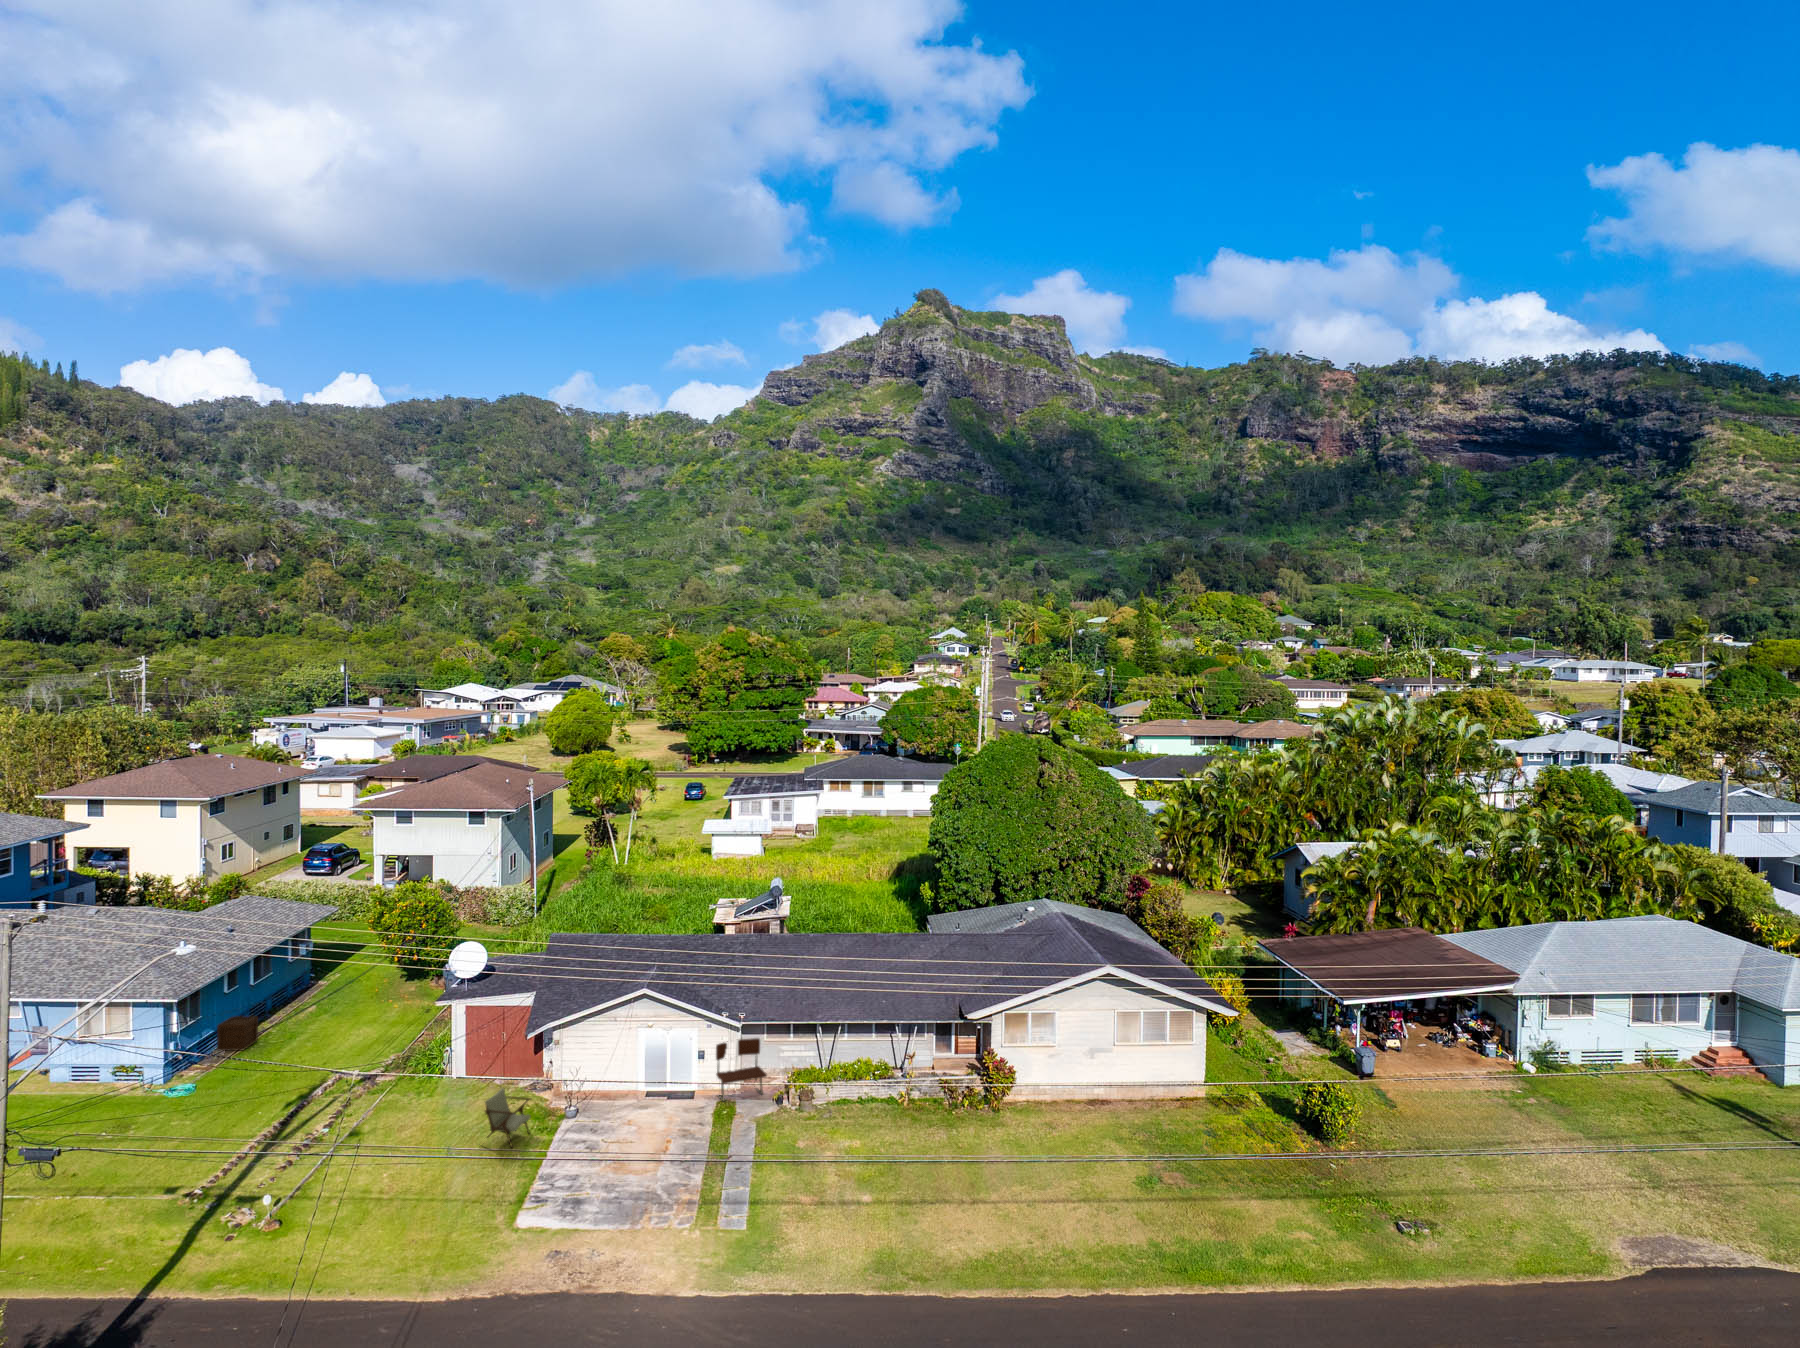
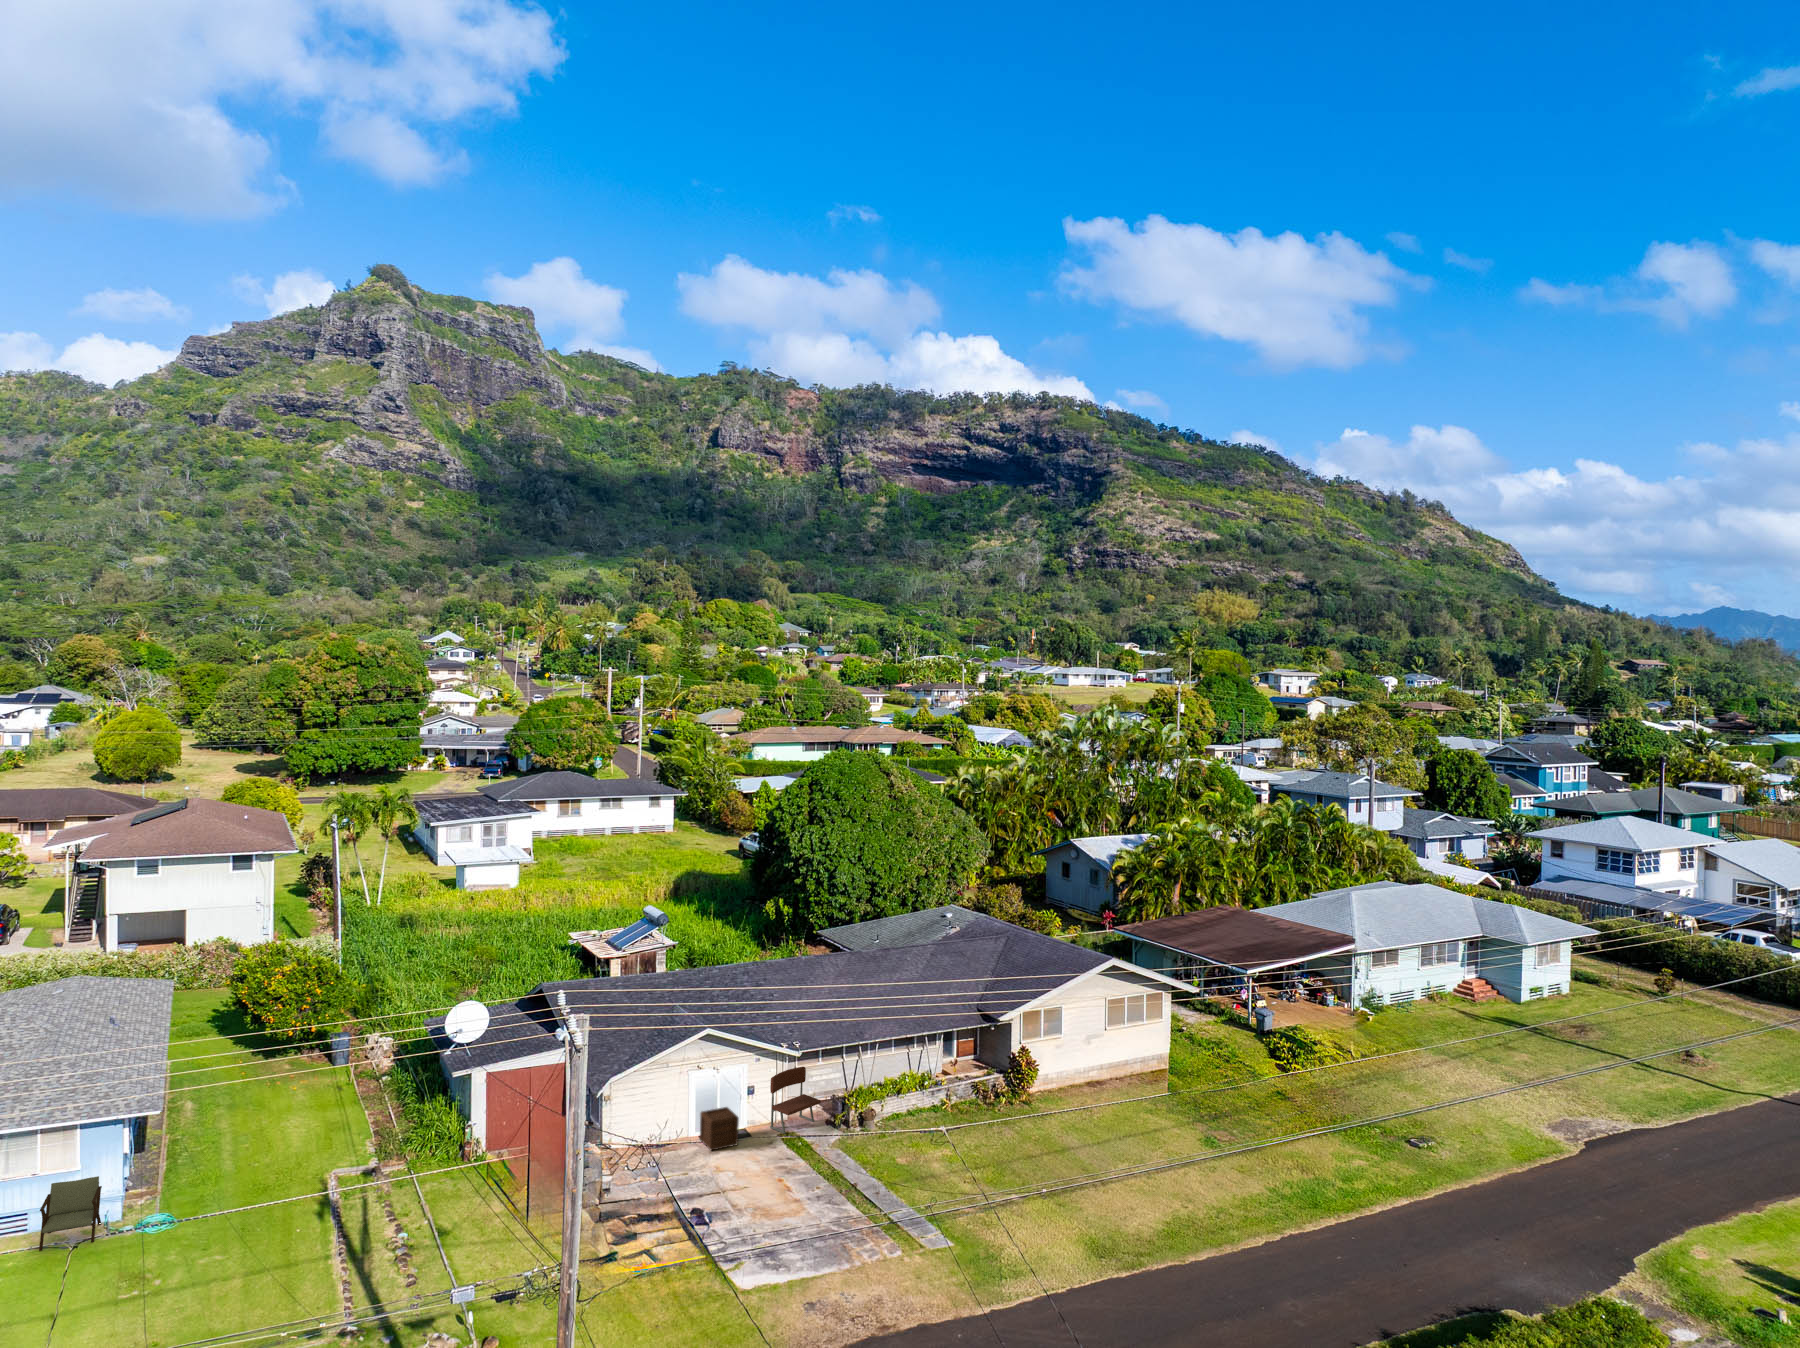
wooden crate: present [217,1016,258,1050] -> present [700,1107,739,1150]
lounge chair: present [485,1088,531,1148] -> present [39,1176,102,1251]

